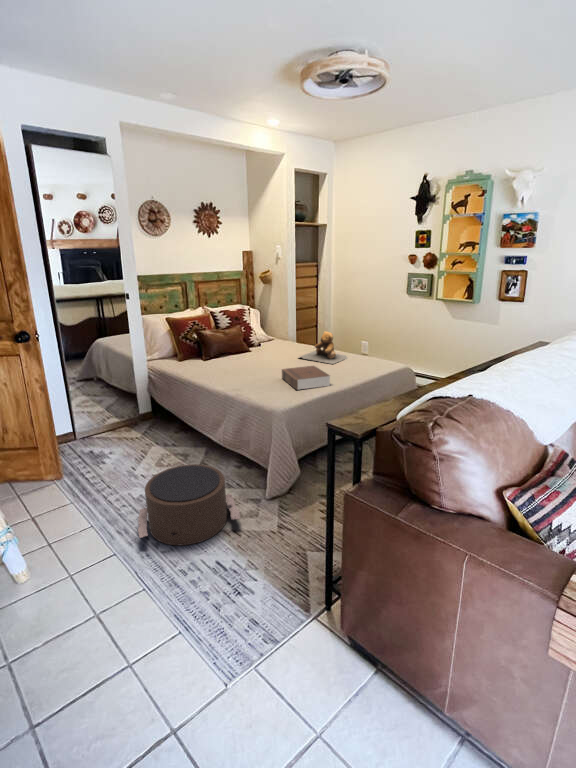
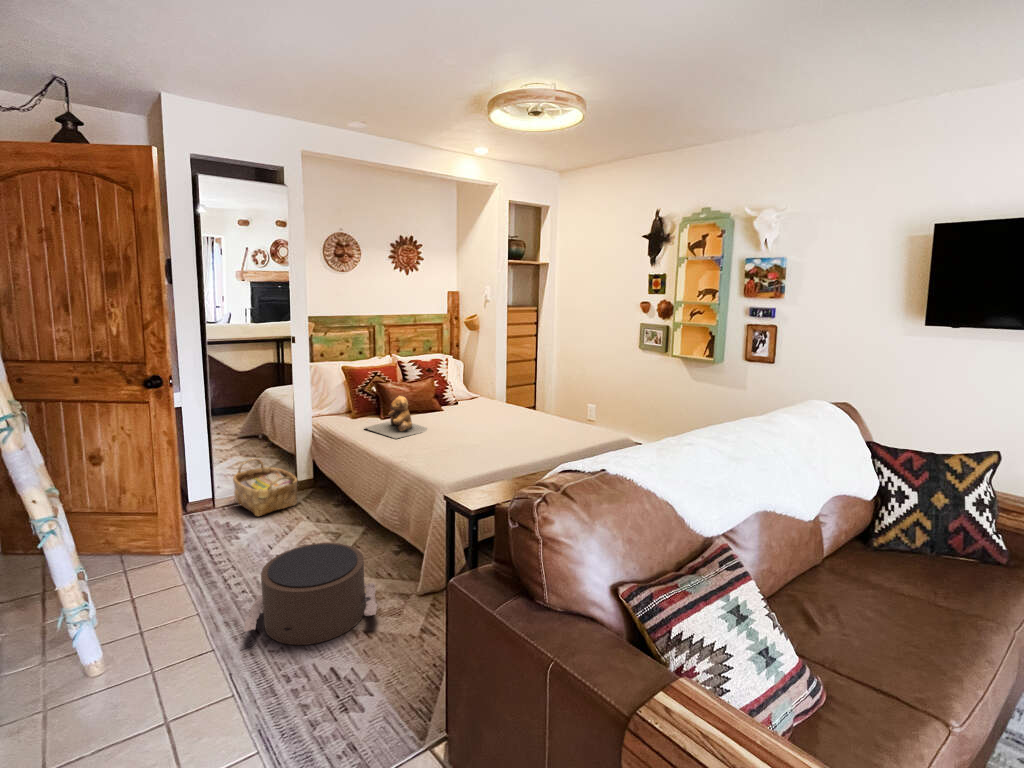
teddy bear: present [299,332,348,364] -> present [365,396,427,439]
book: present [282,366,330,390] -> none [462,429,517,457]
woven basket: none [88,399,142,445] -> present [233,459,298,516]

